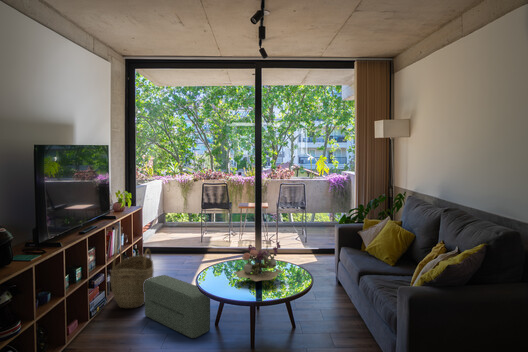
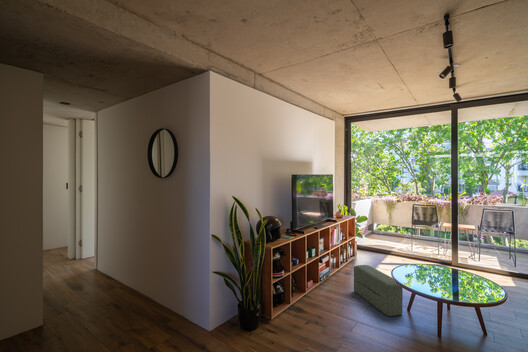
flower arrangement: present [234,242,283,281] -> none [424,254,475,287]
woven basket: present [111,249,154,309] -> none [332,242,361,284]

